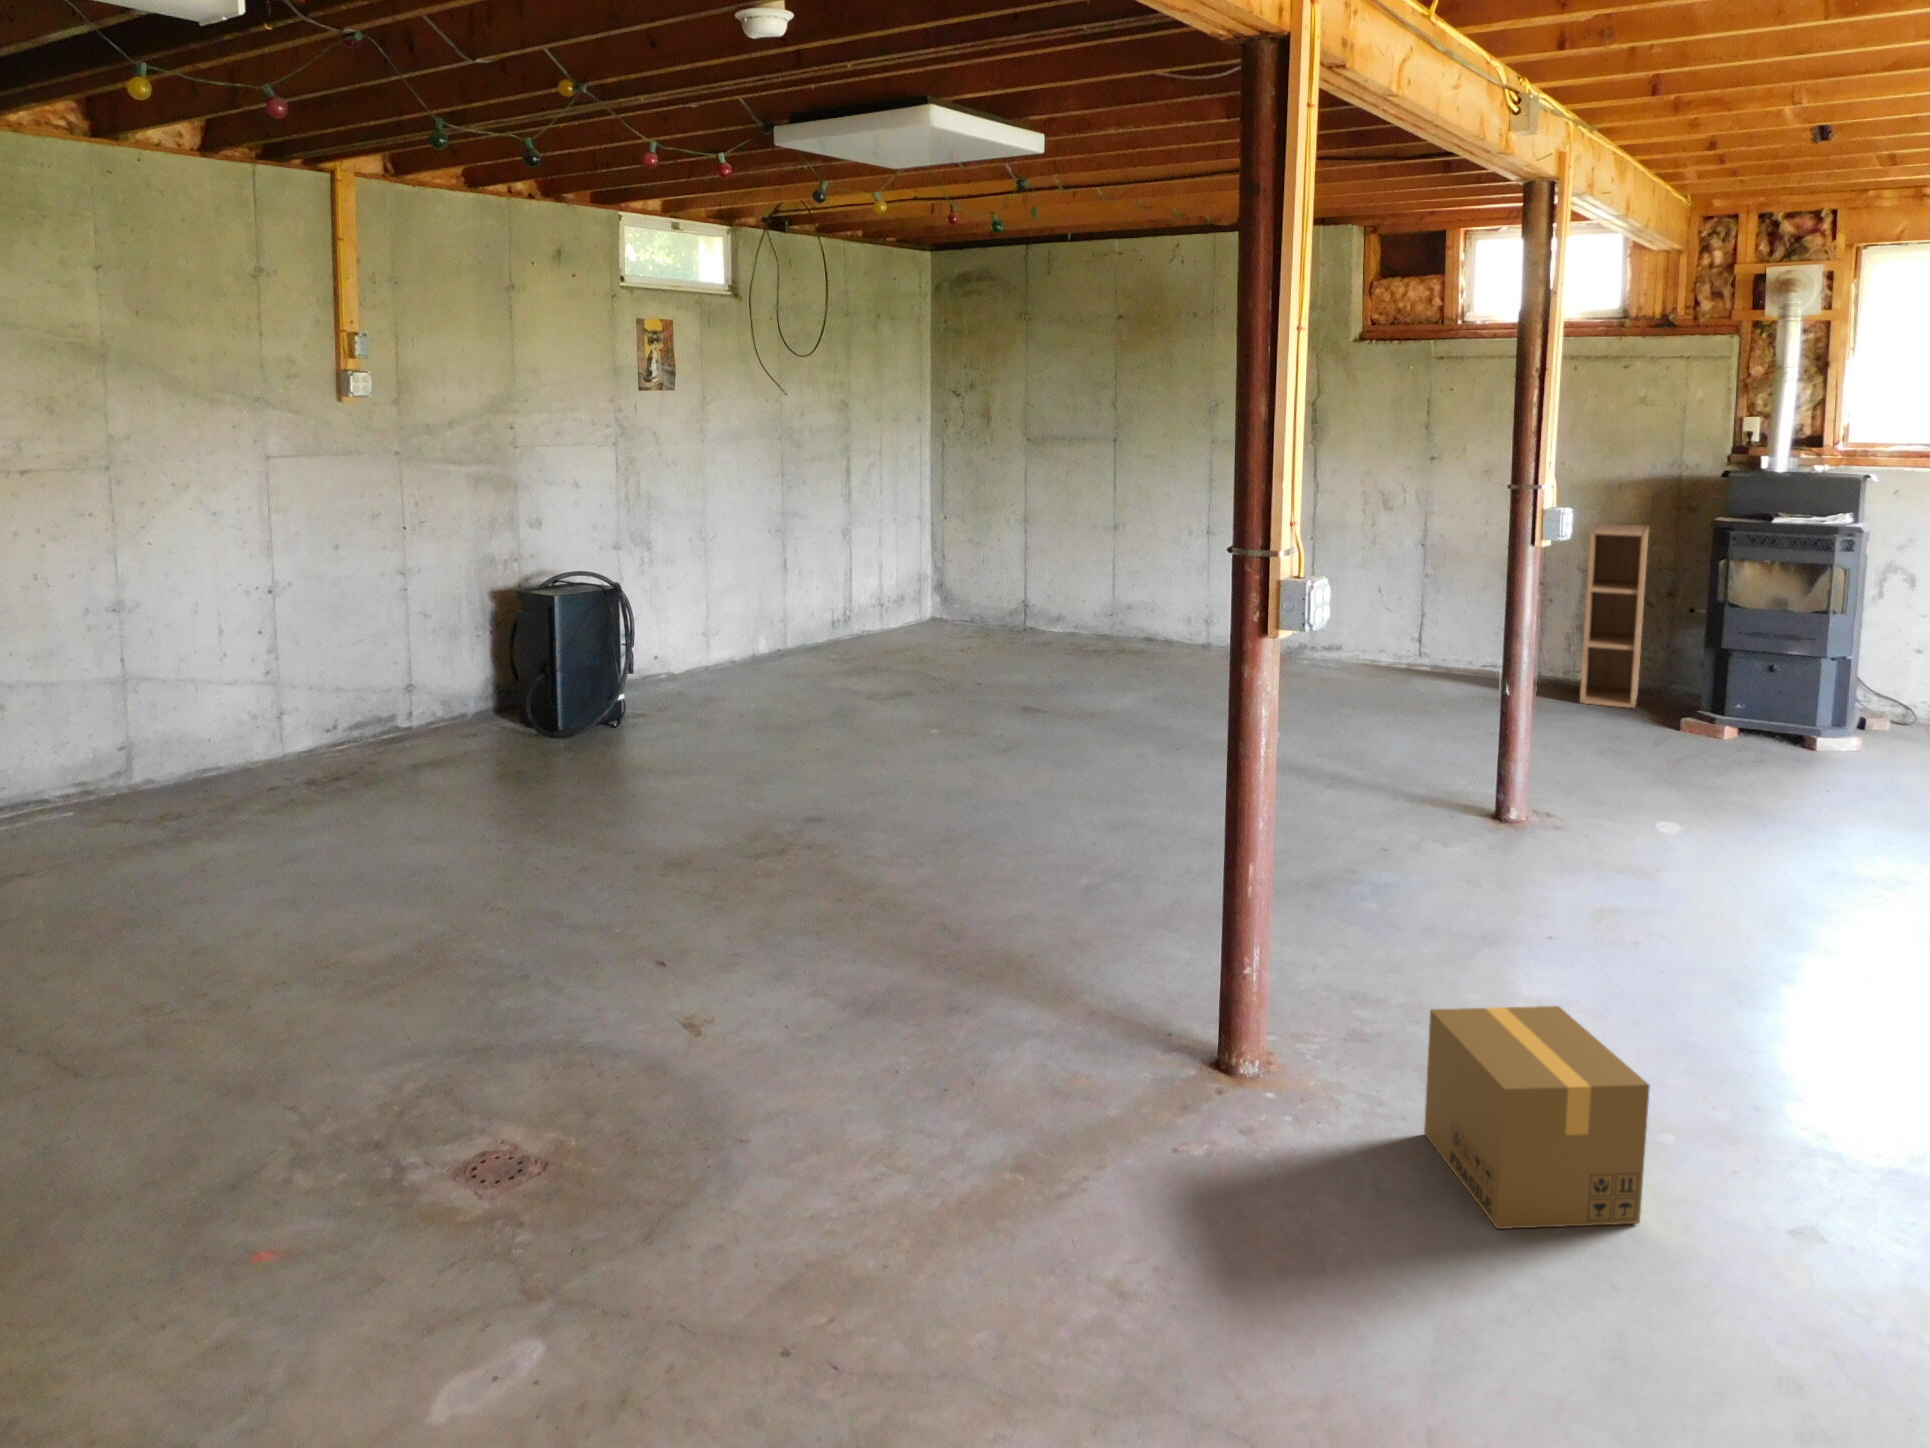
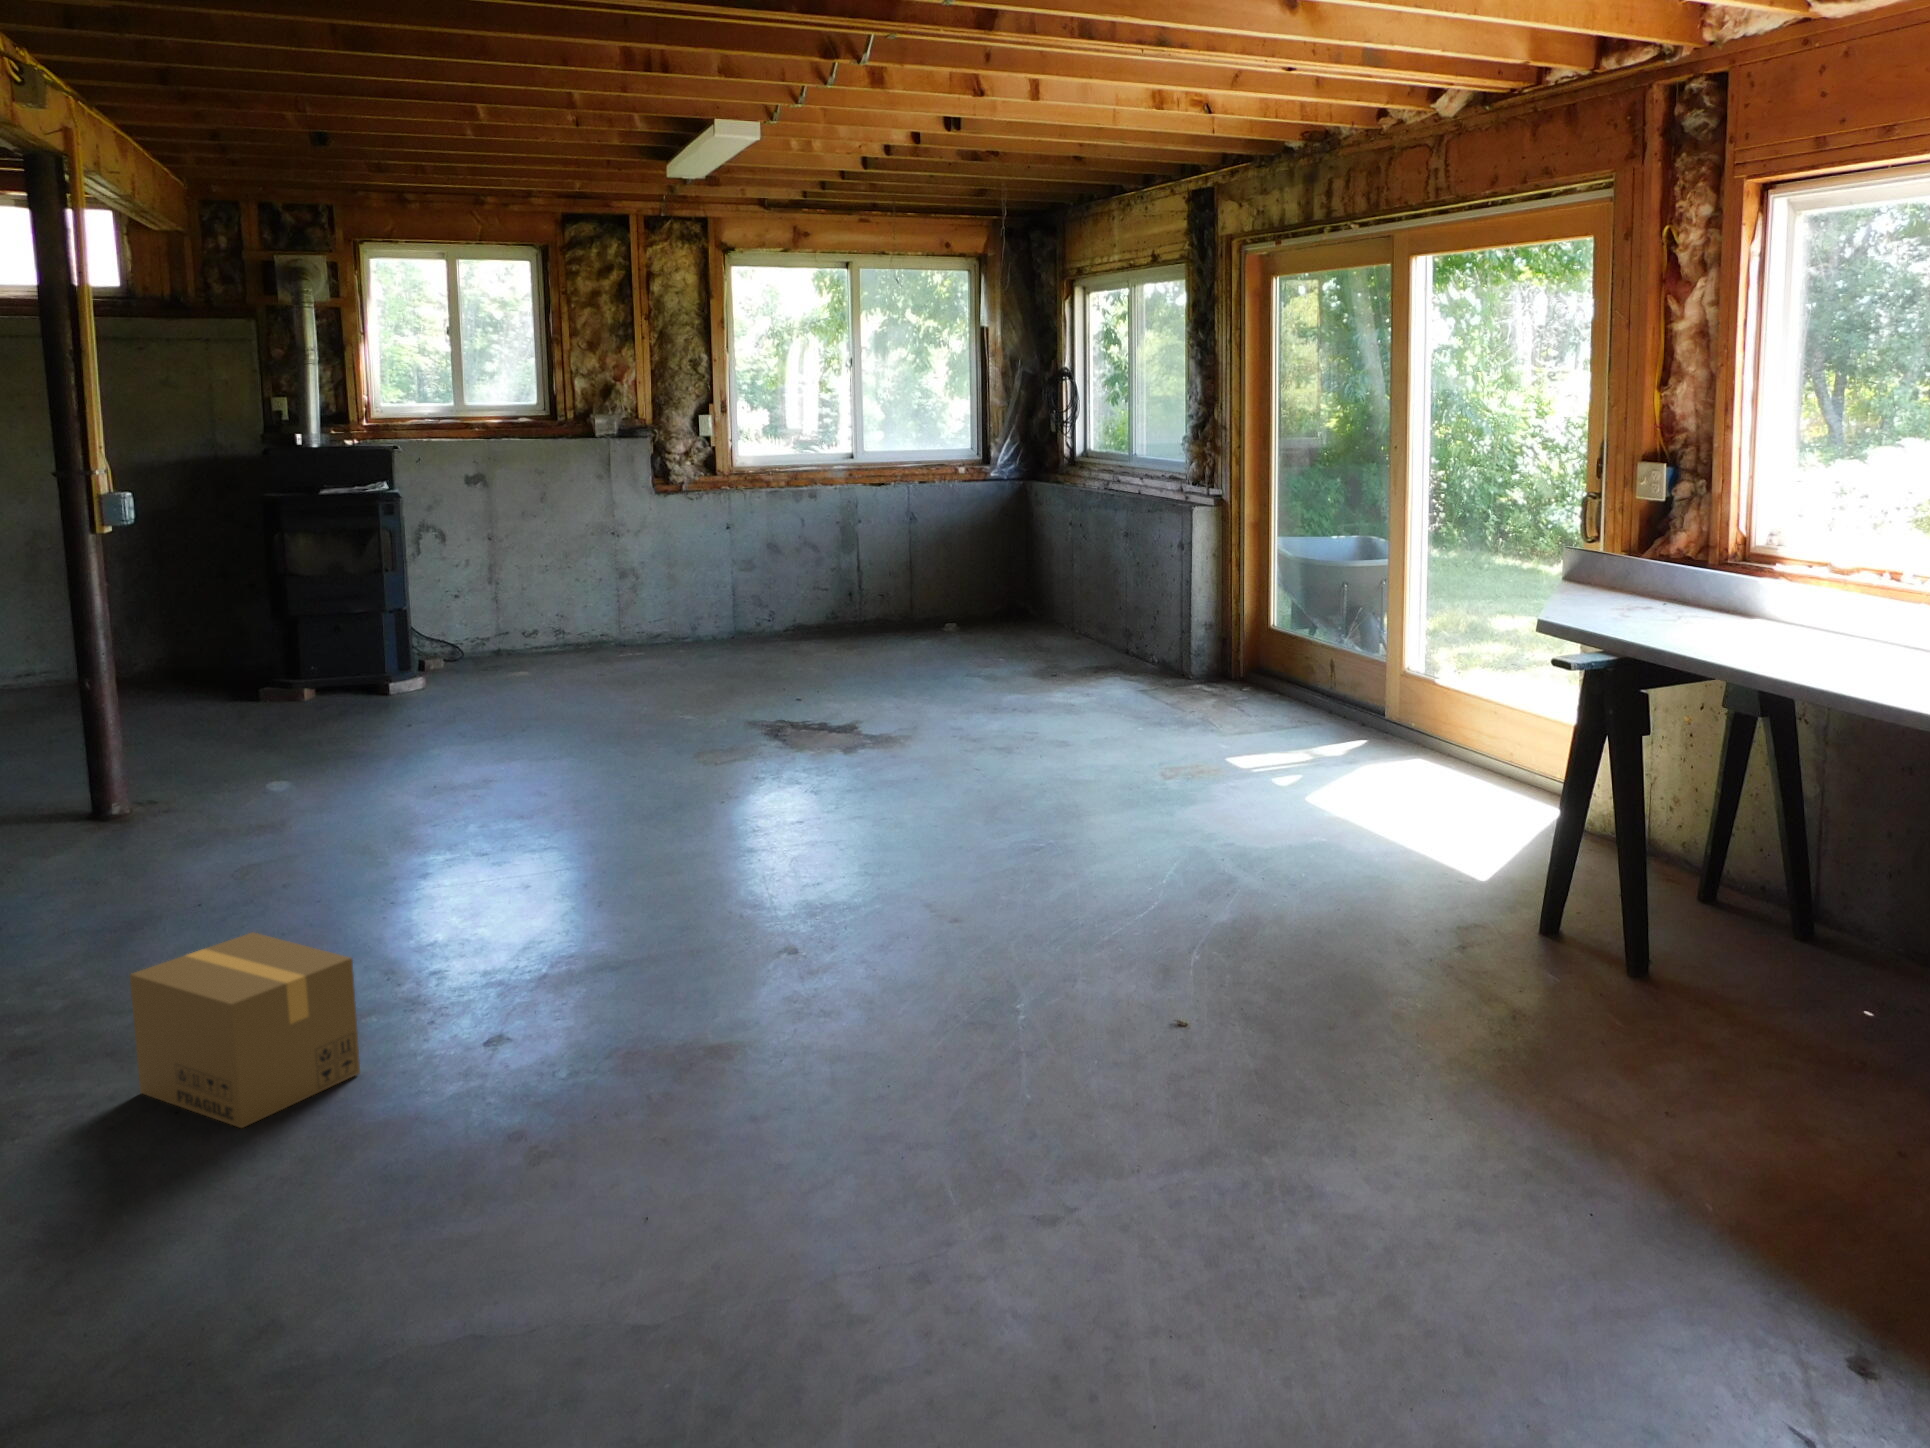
shelving unit: present [1580,524,1649,708] -> none [132,505,209,693]

